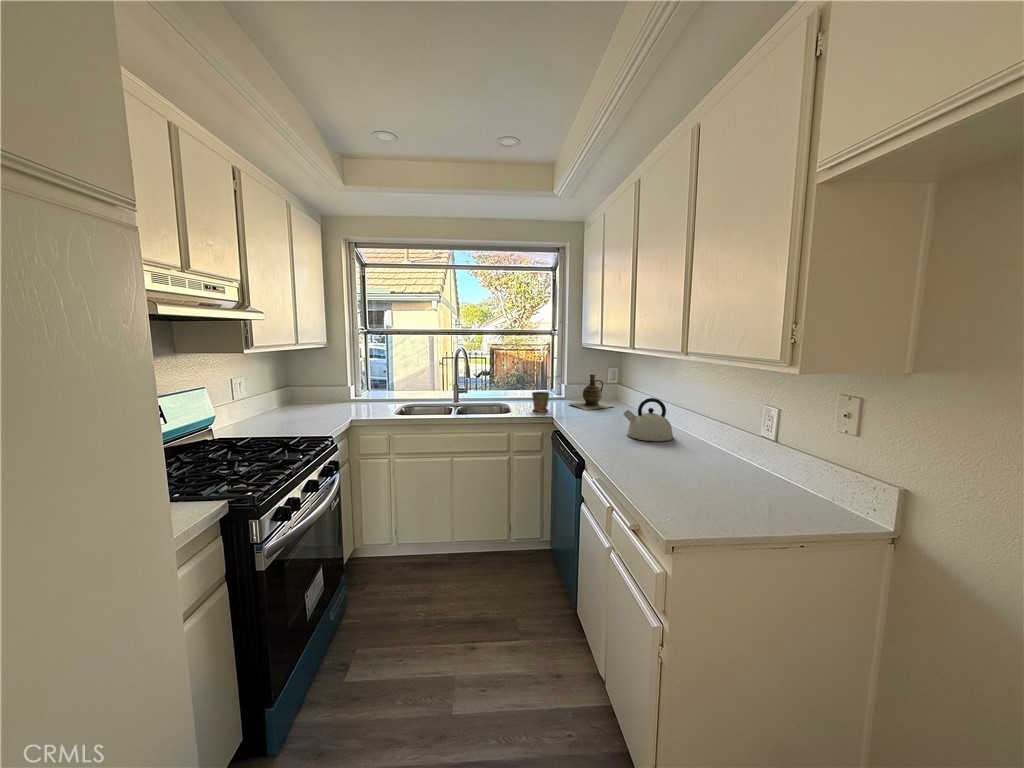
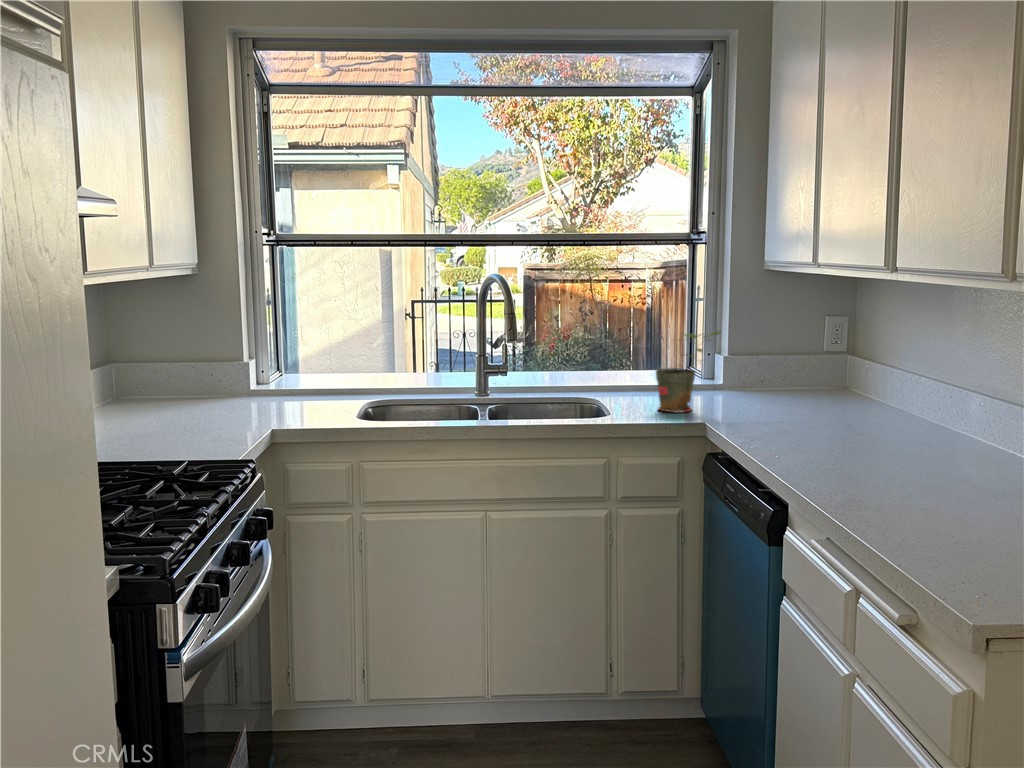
ceramic jug: present [568,375,613,410] -> none [732,329,841,408]
kettle: present [623,398,673,441] -> none [869,375,980,467]

